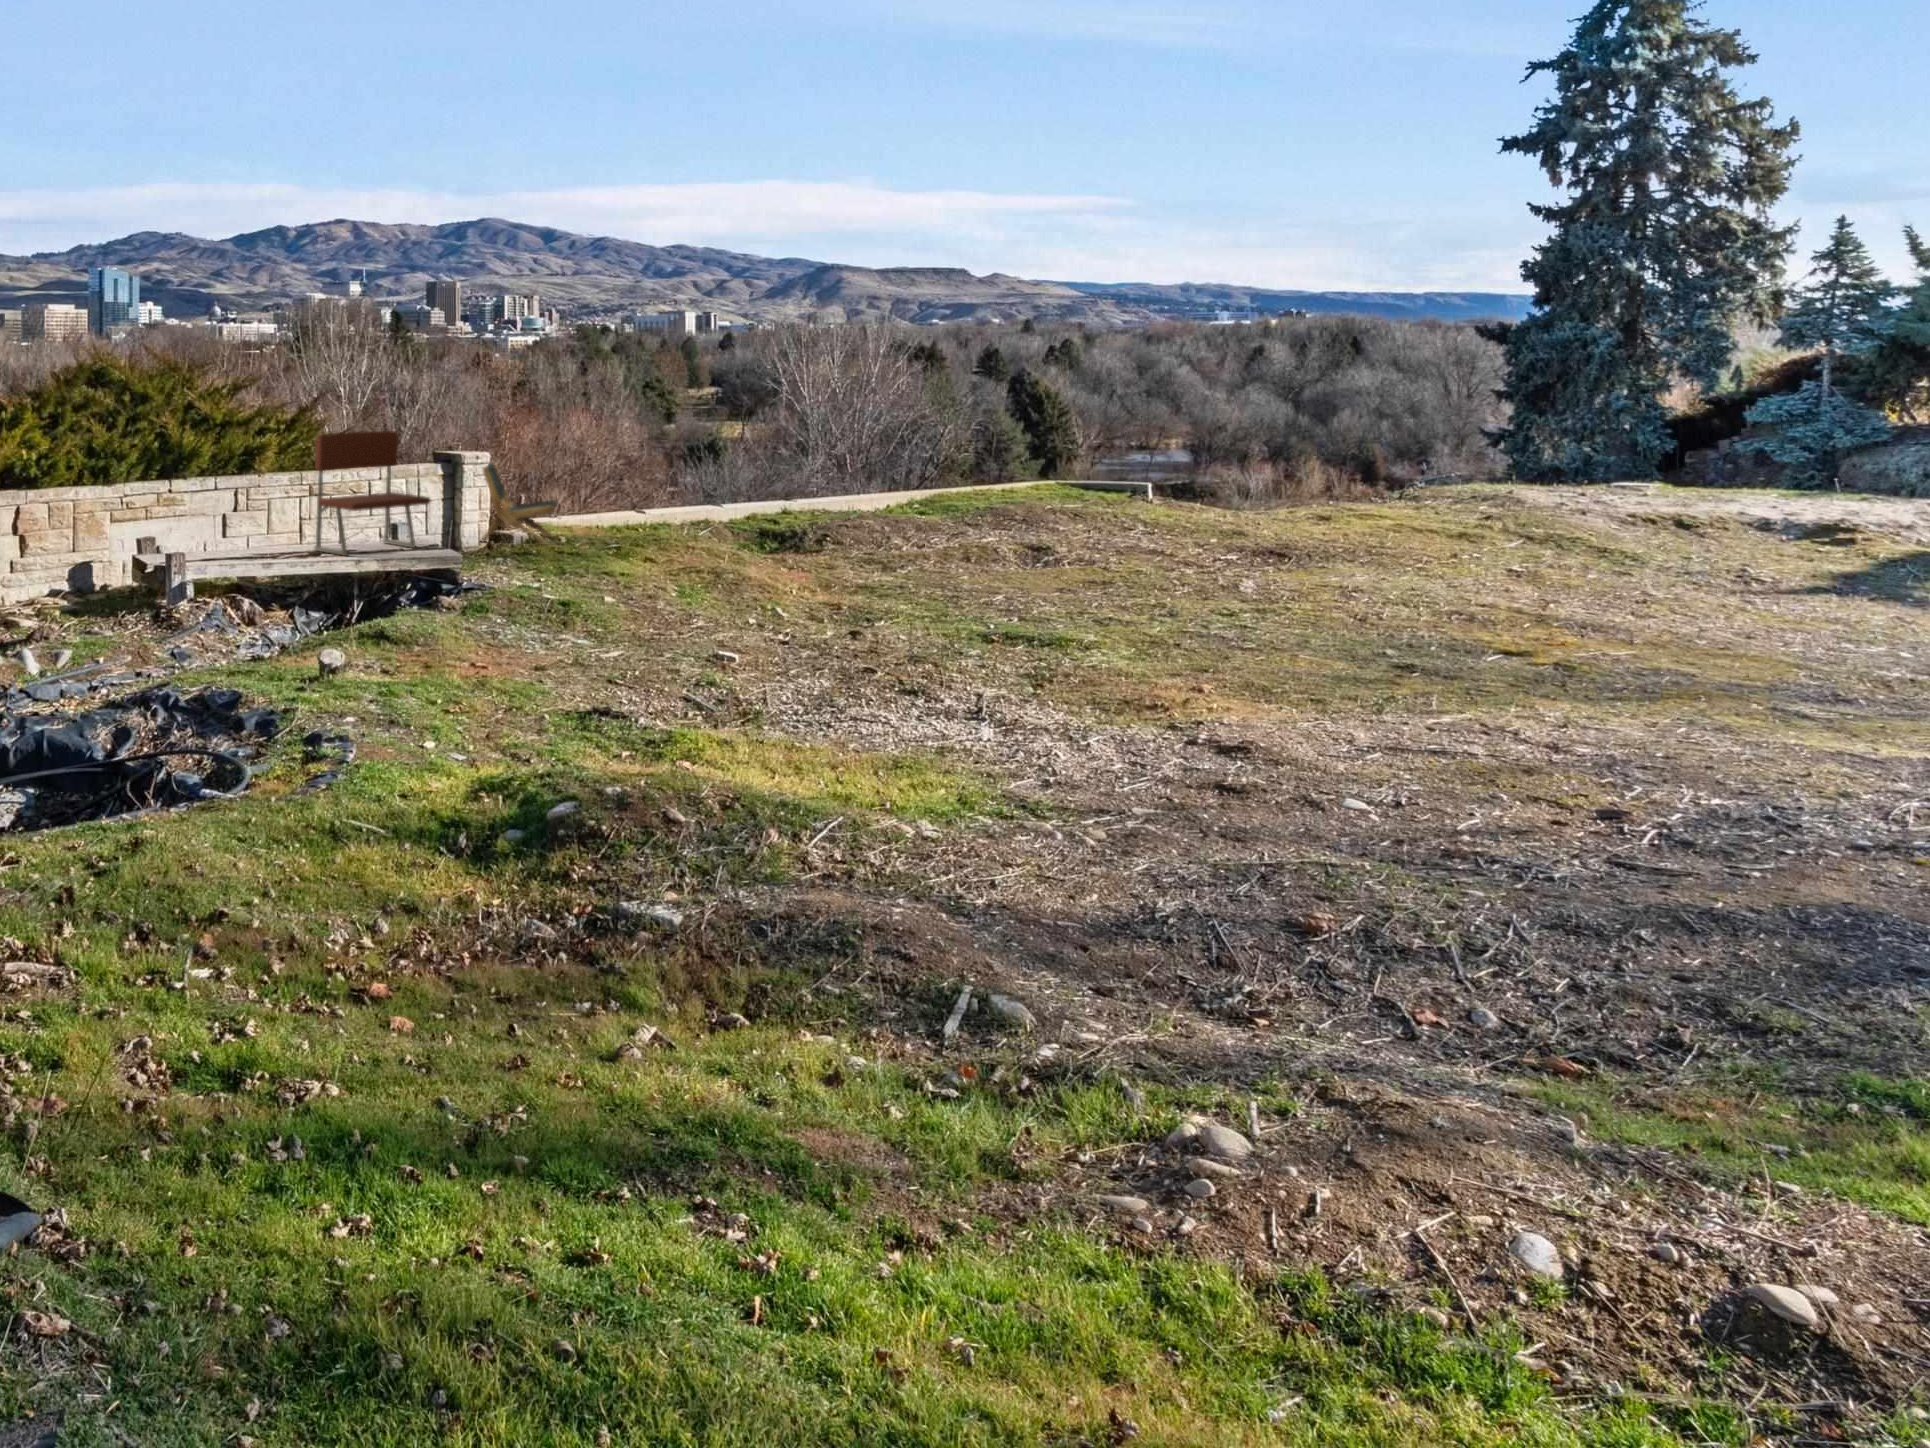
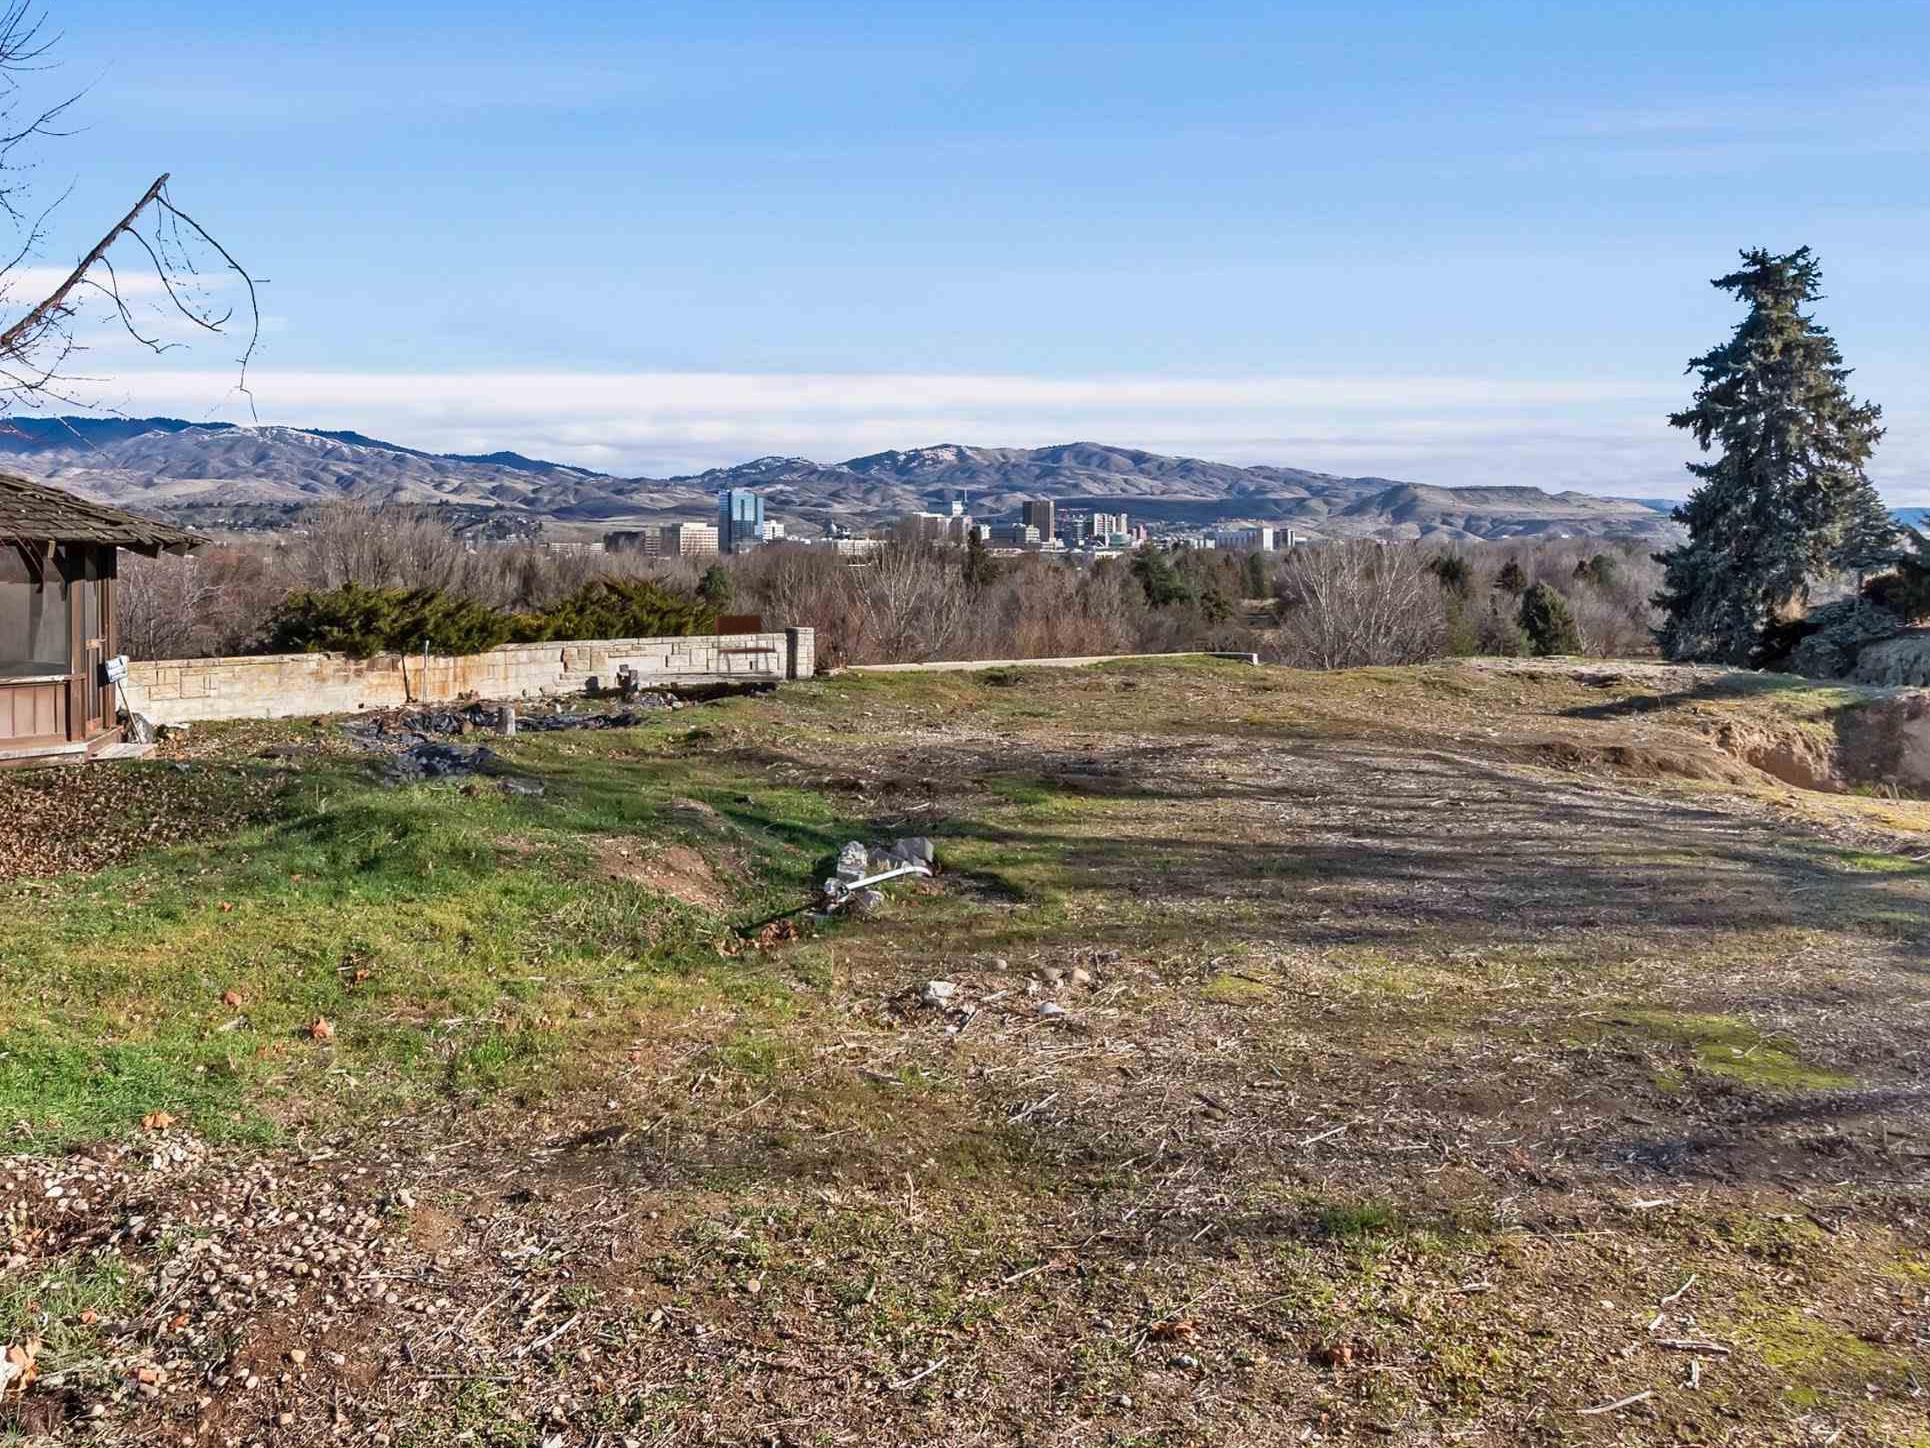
lounge chair: present [481,462,558,545] -> none [806,631,852,675]

